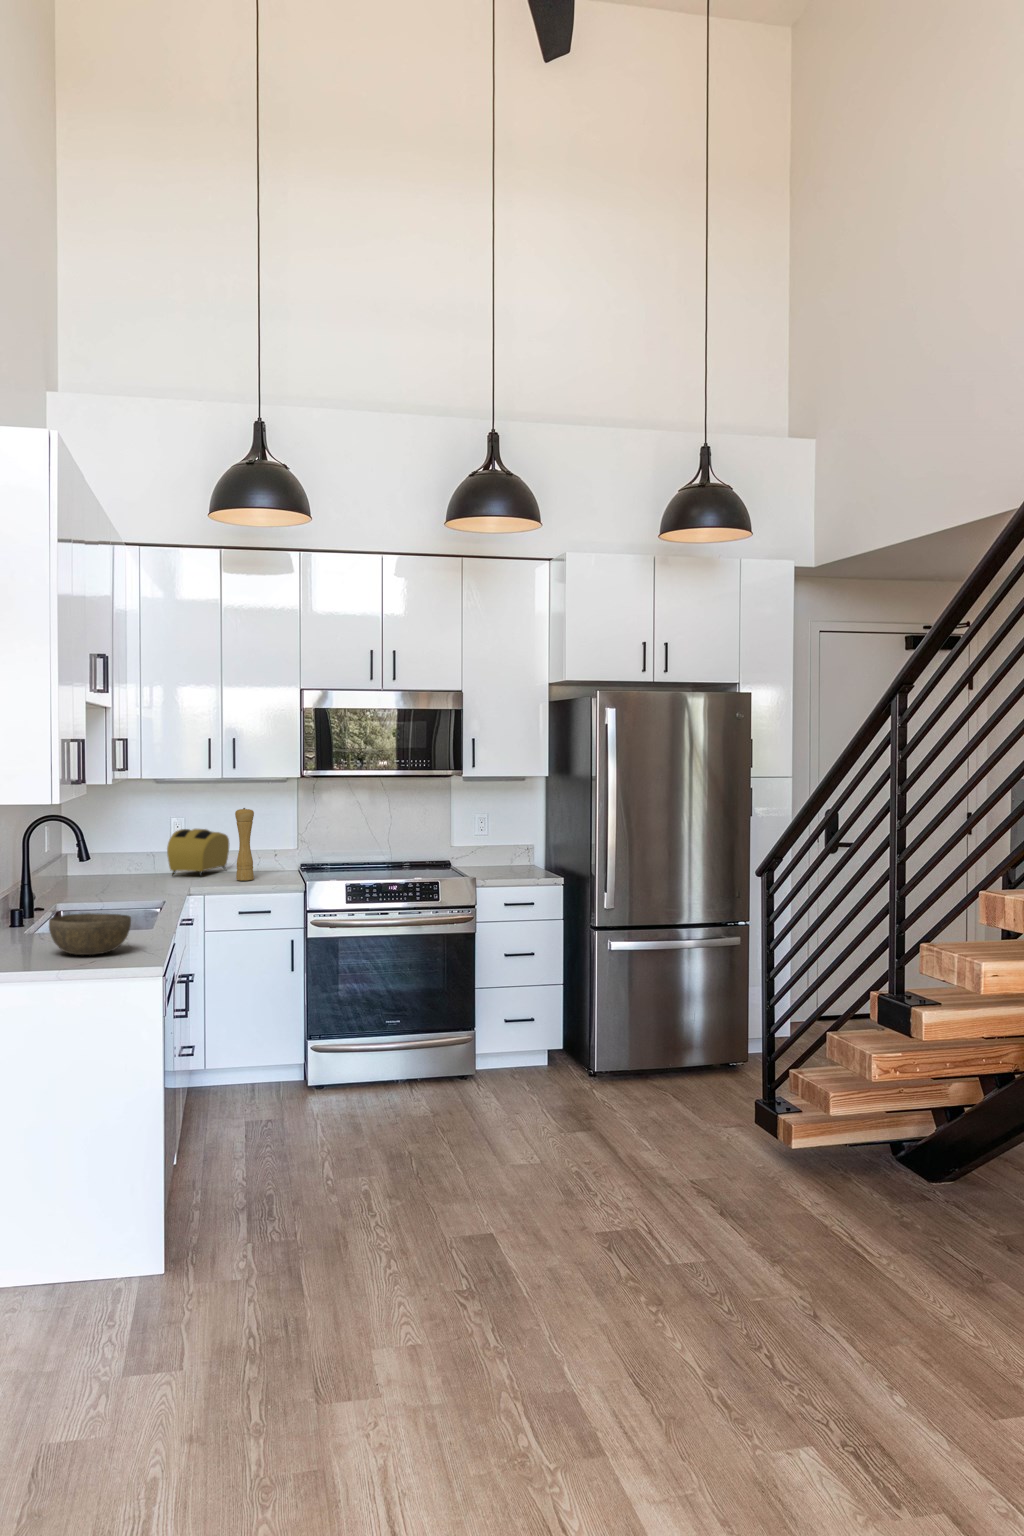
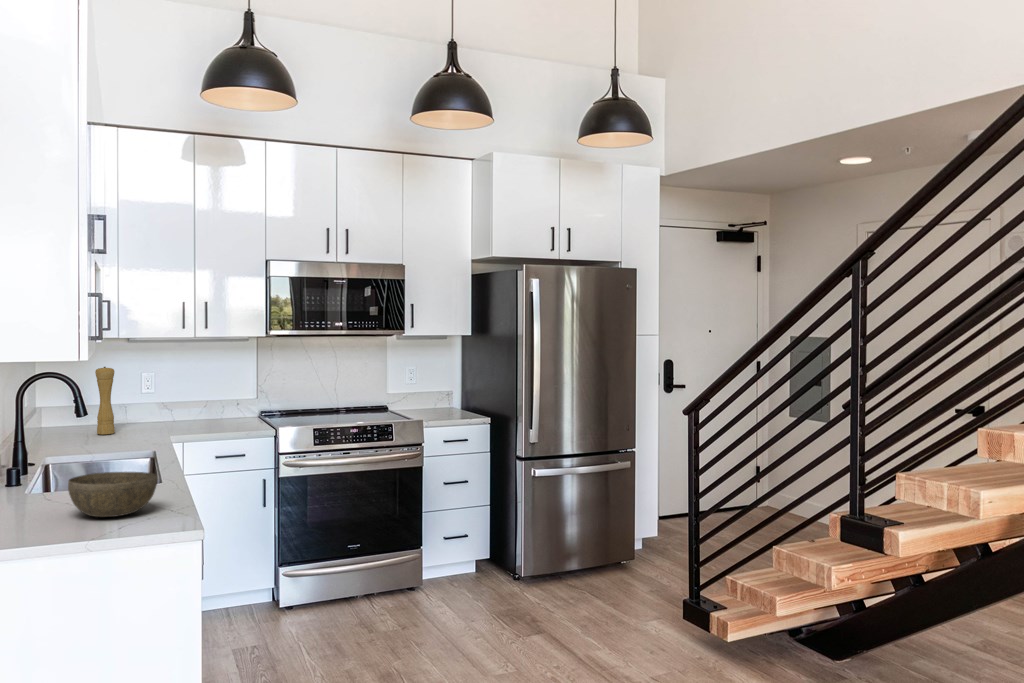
pepper mill: present [235,808,254,881] -> present [95,367,115,435]
toaster: present [167,829,229,876] -> none [141,382,197,426]

